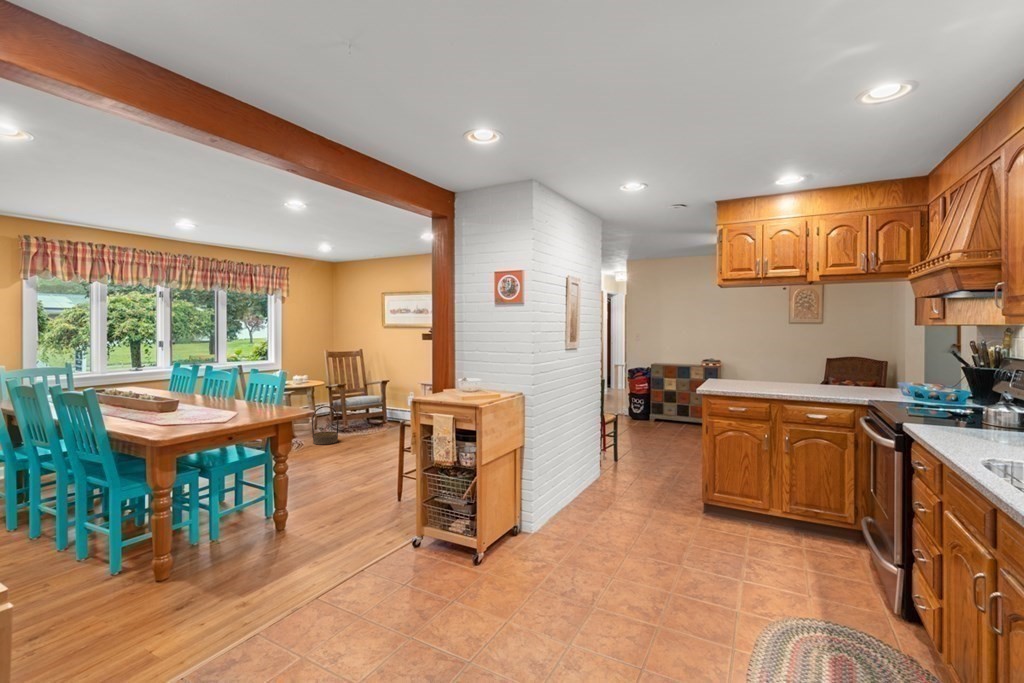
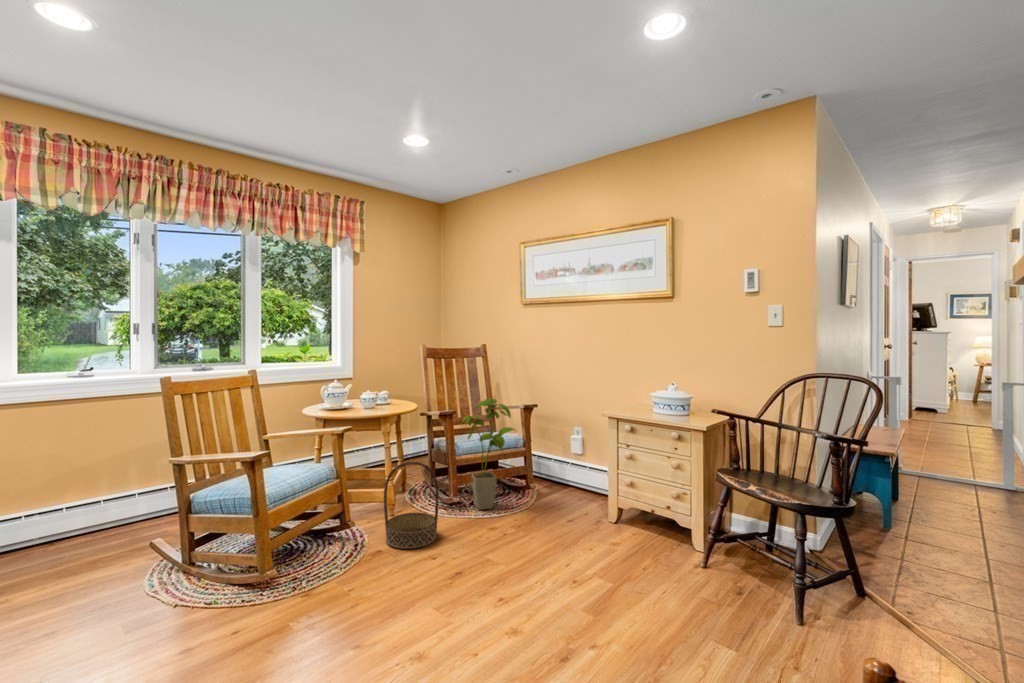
house plant: none [348,377,378,433] -> present [462,398,516,510]

